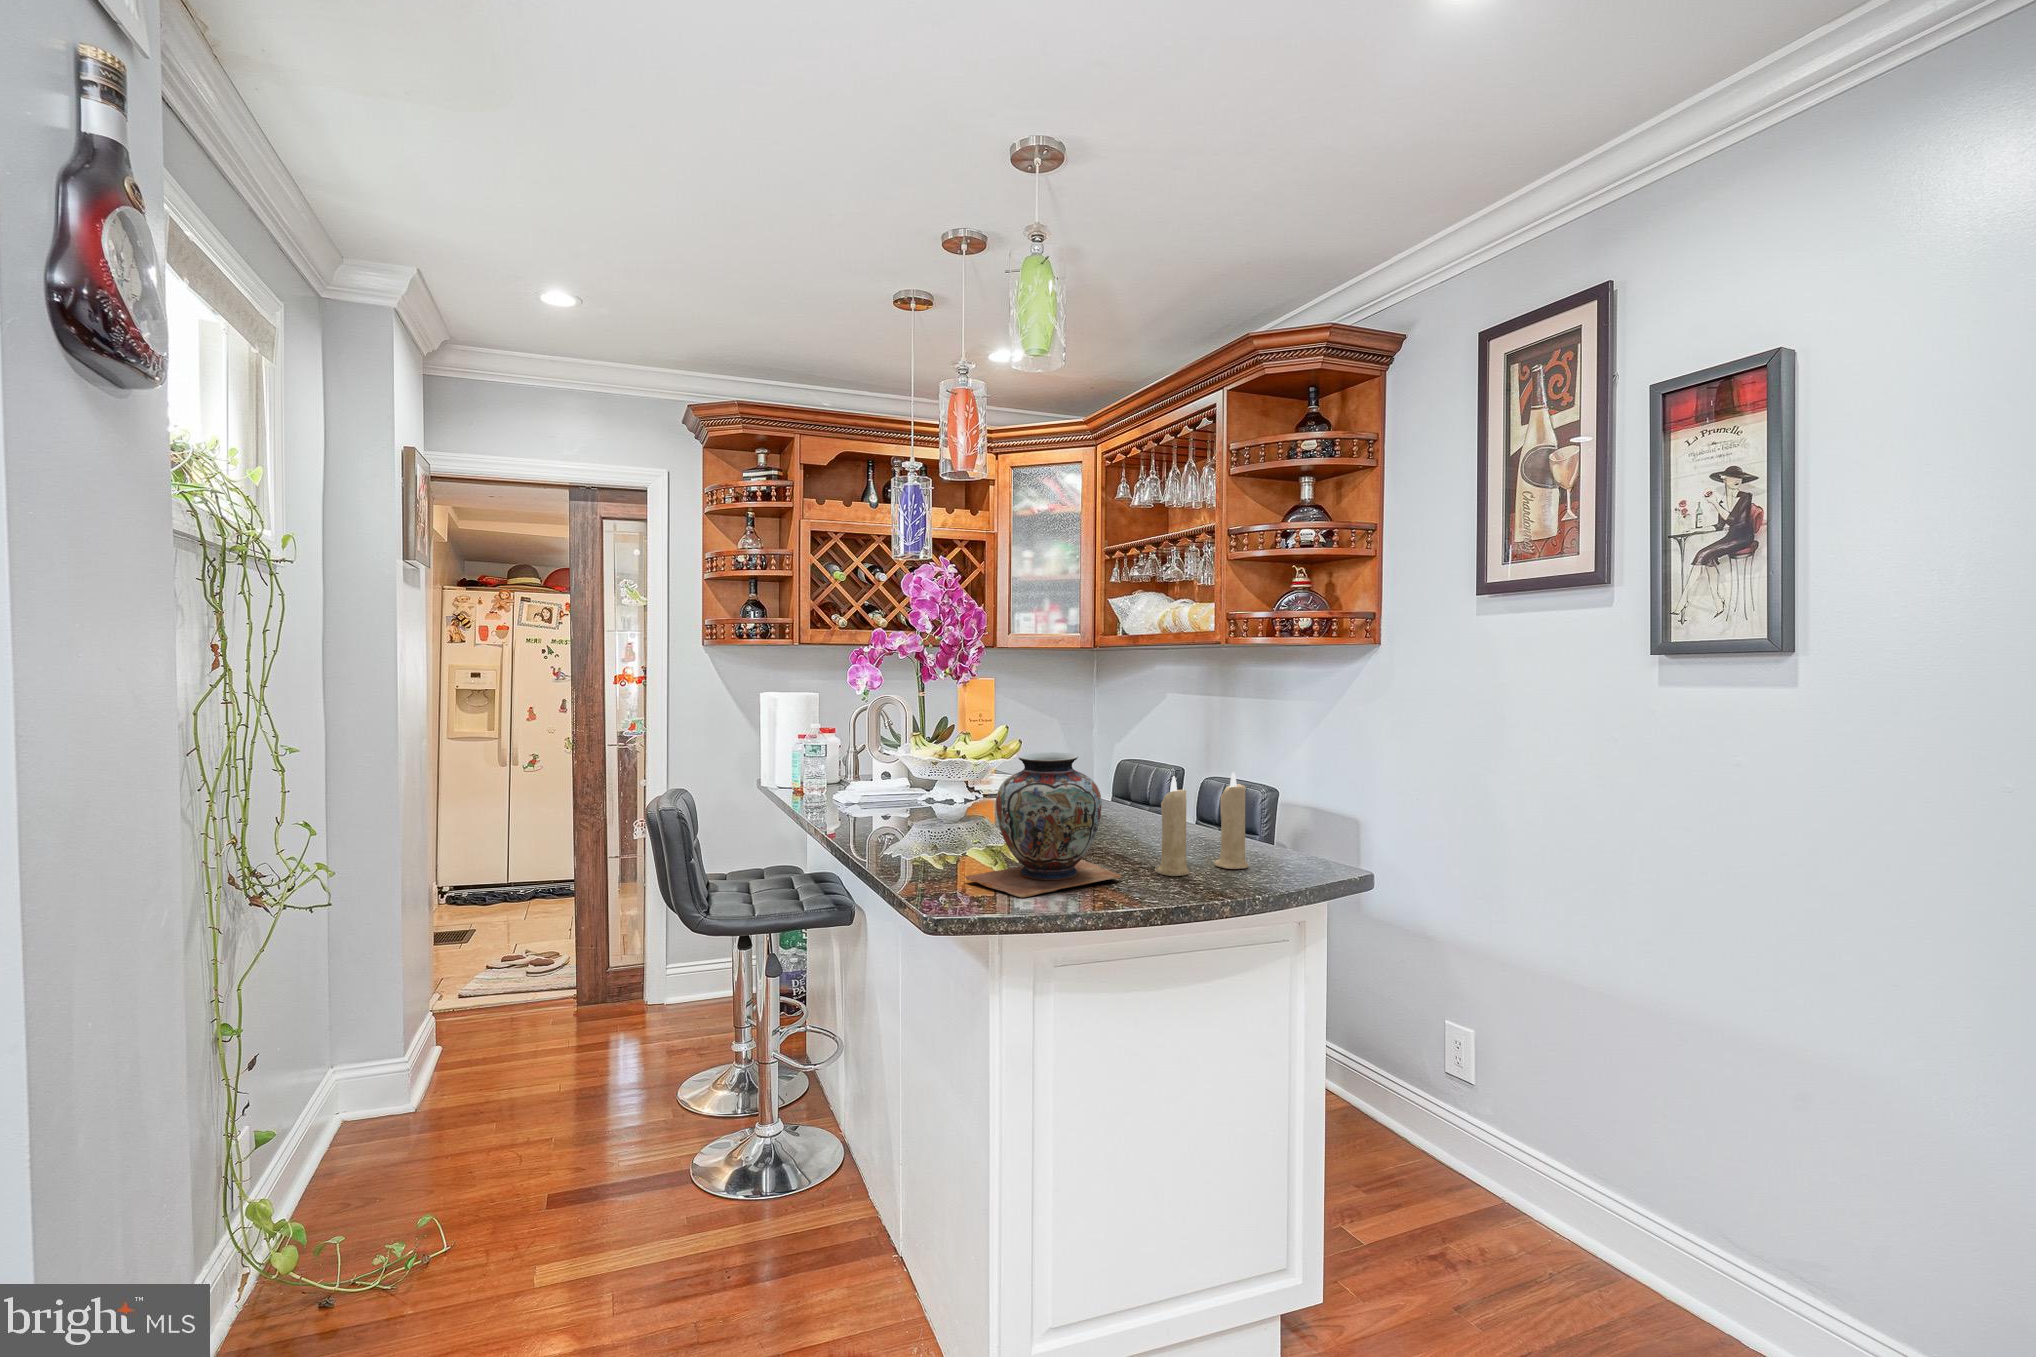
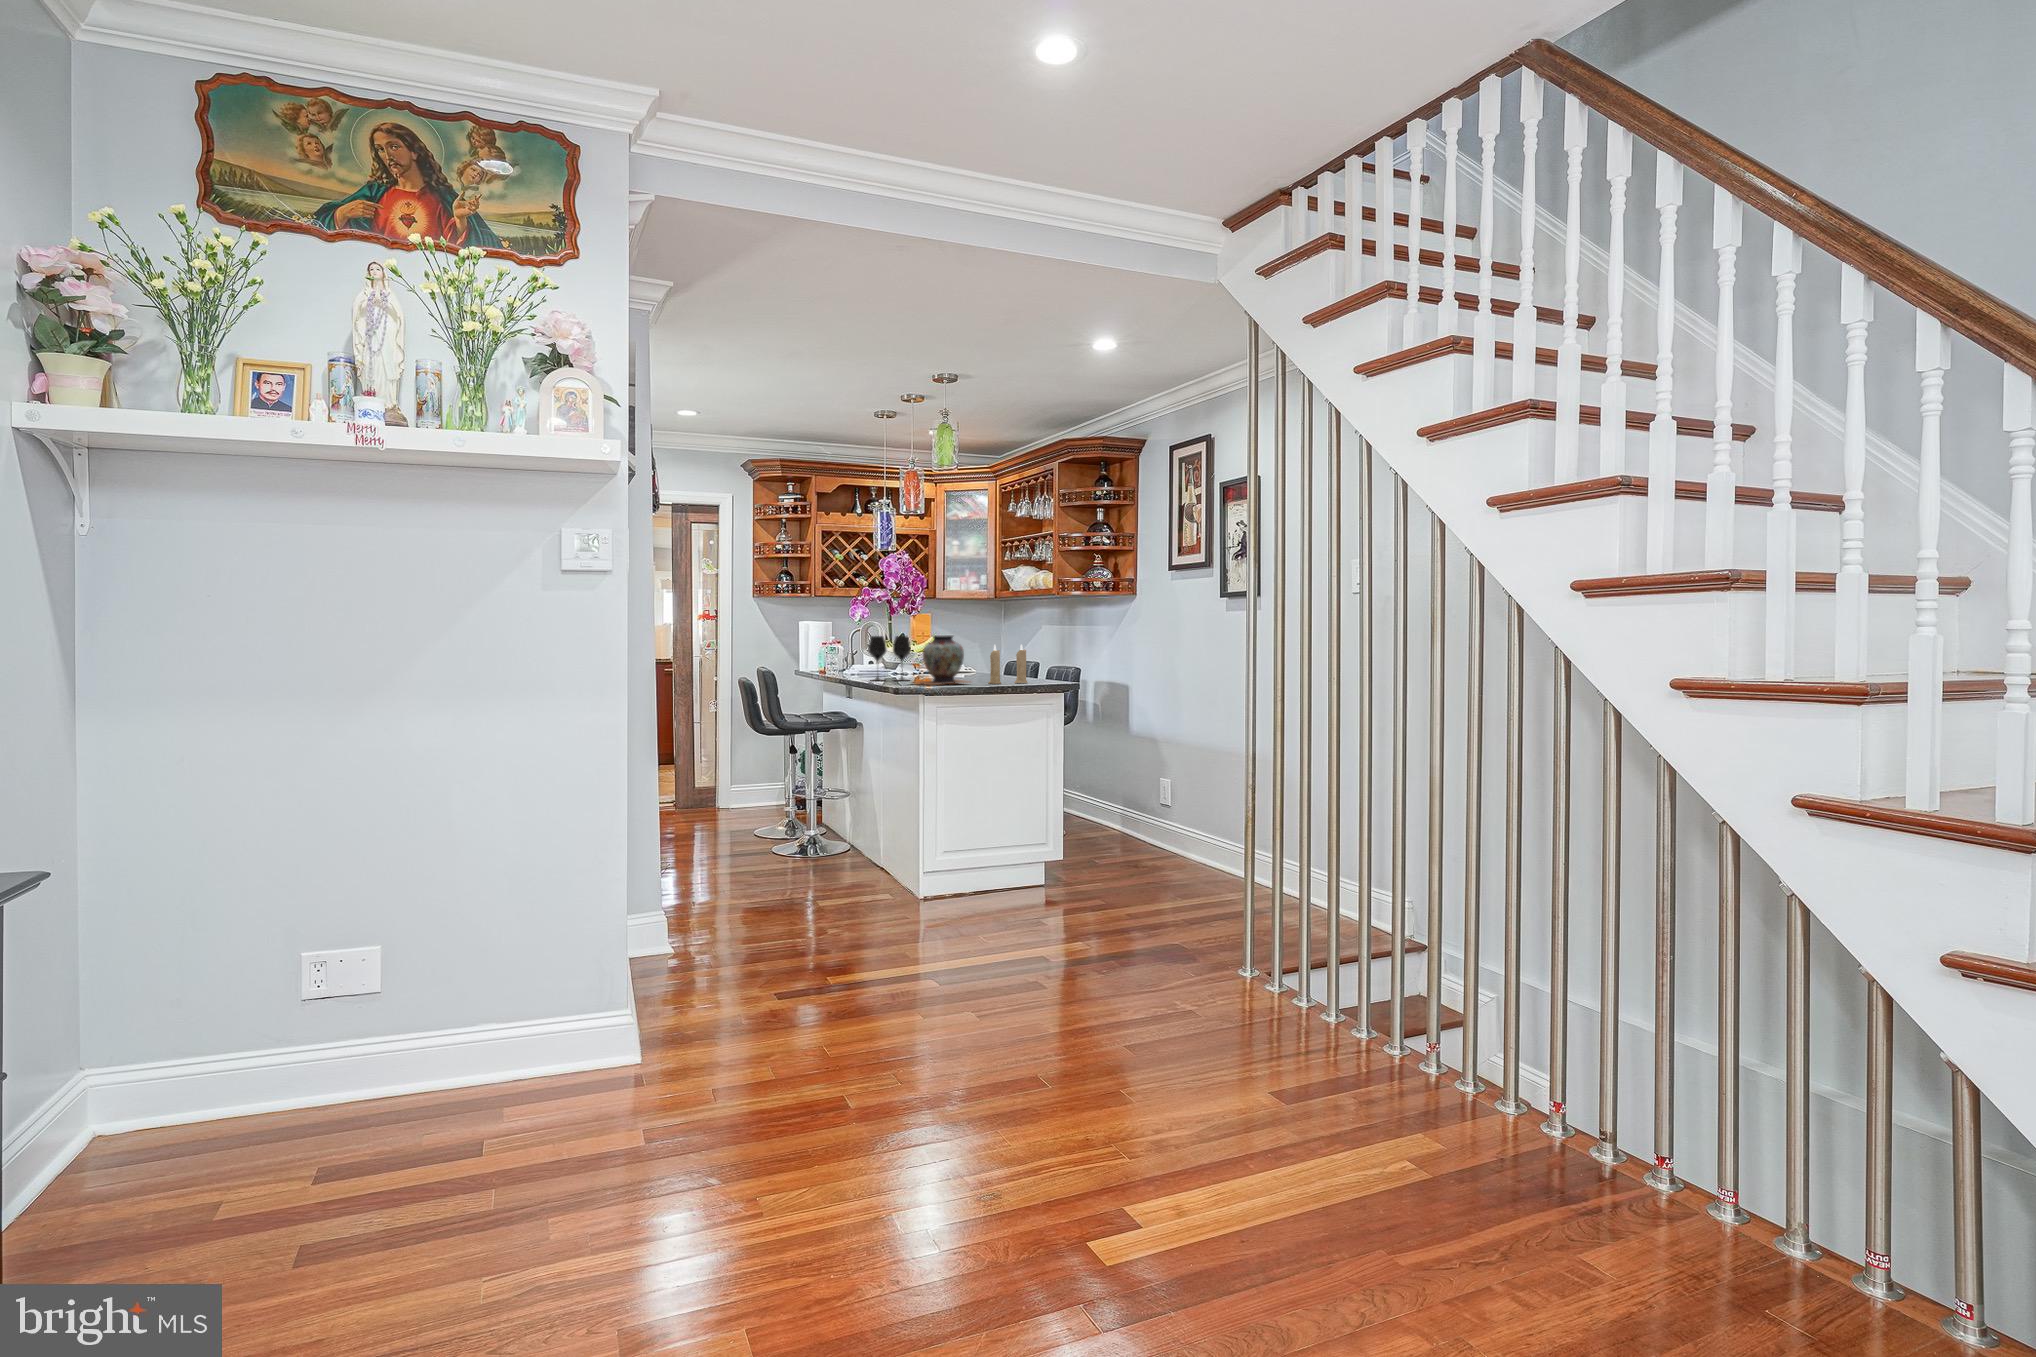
wine glass: none [866,738,964,843] -> present [868,636,911,681]

